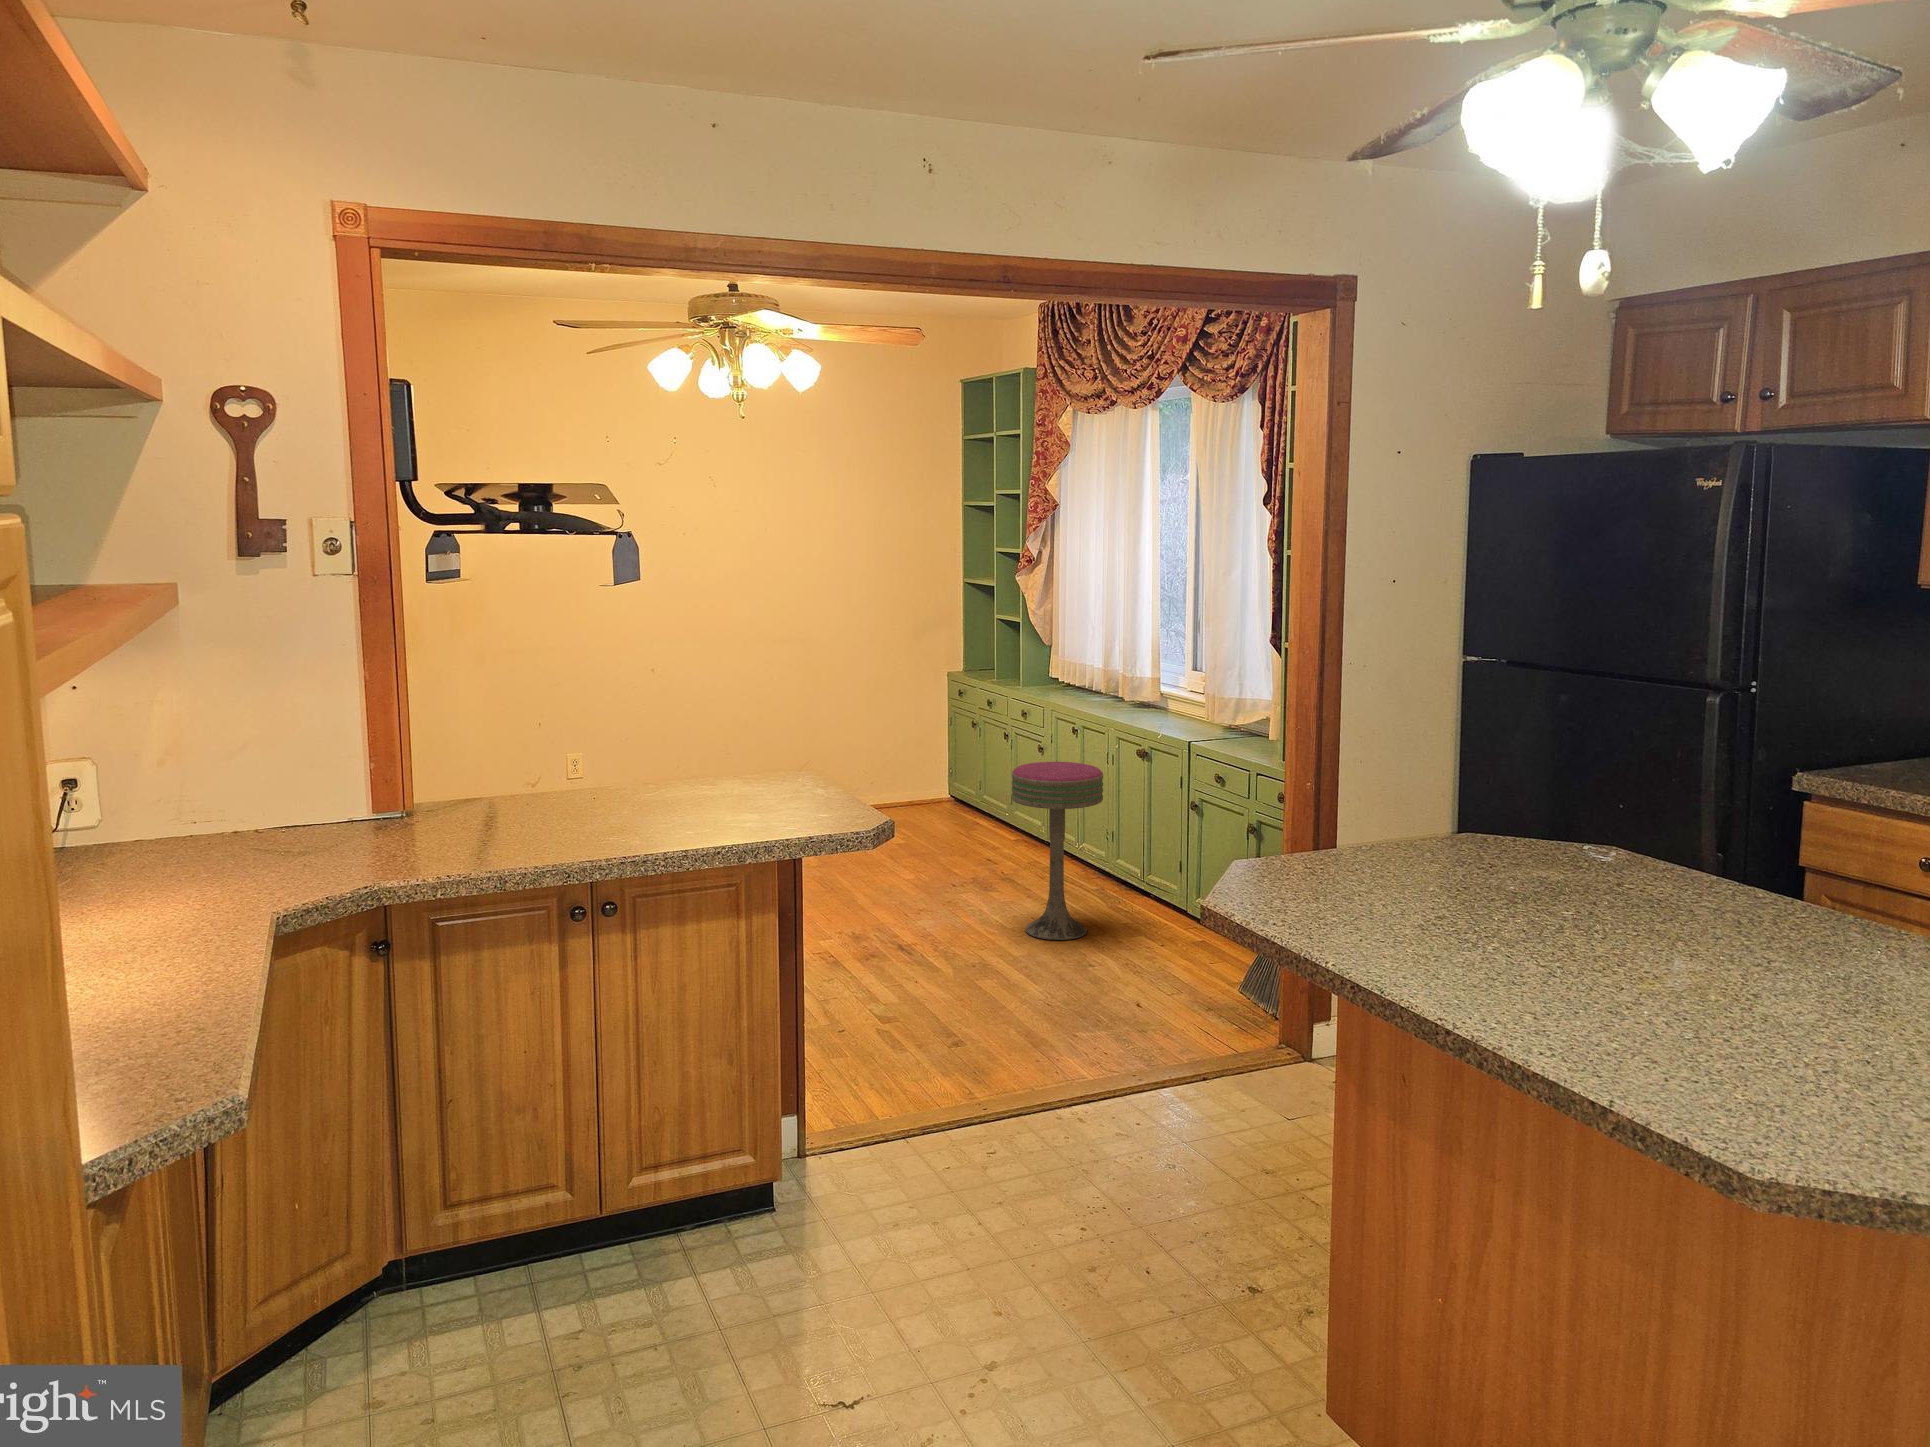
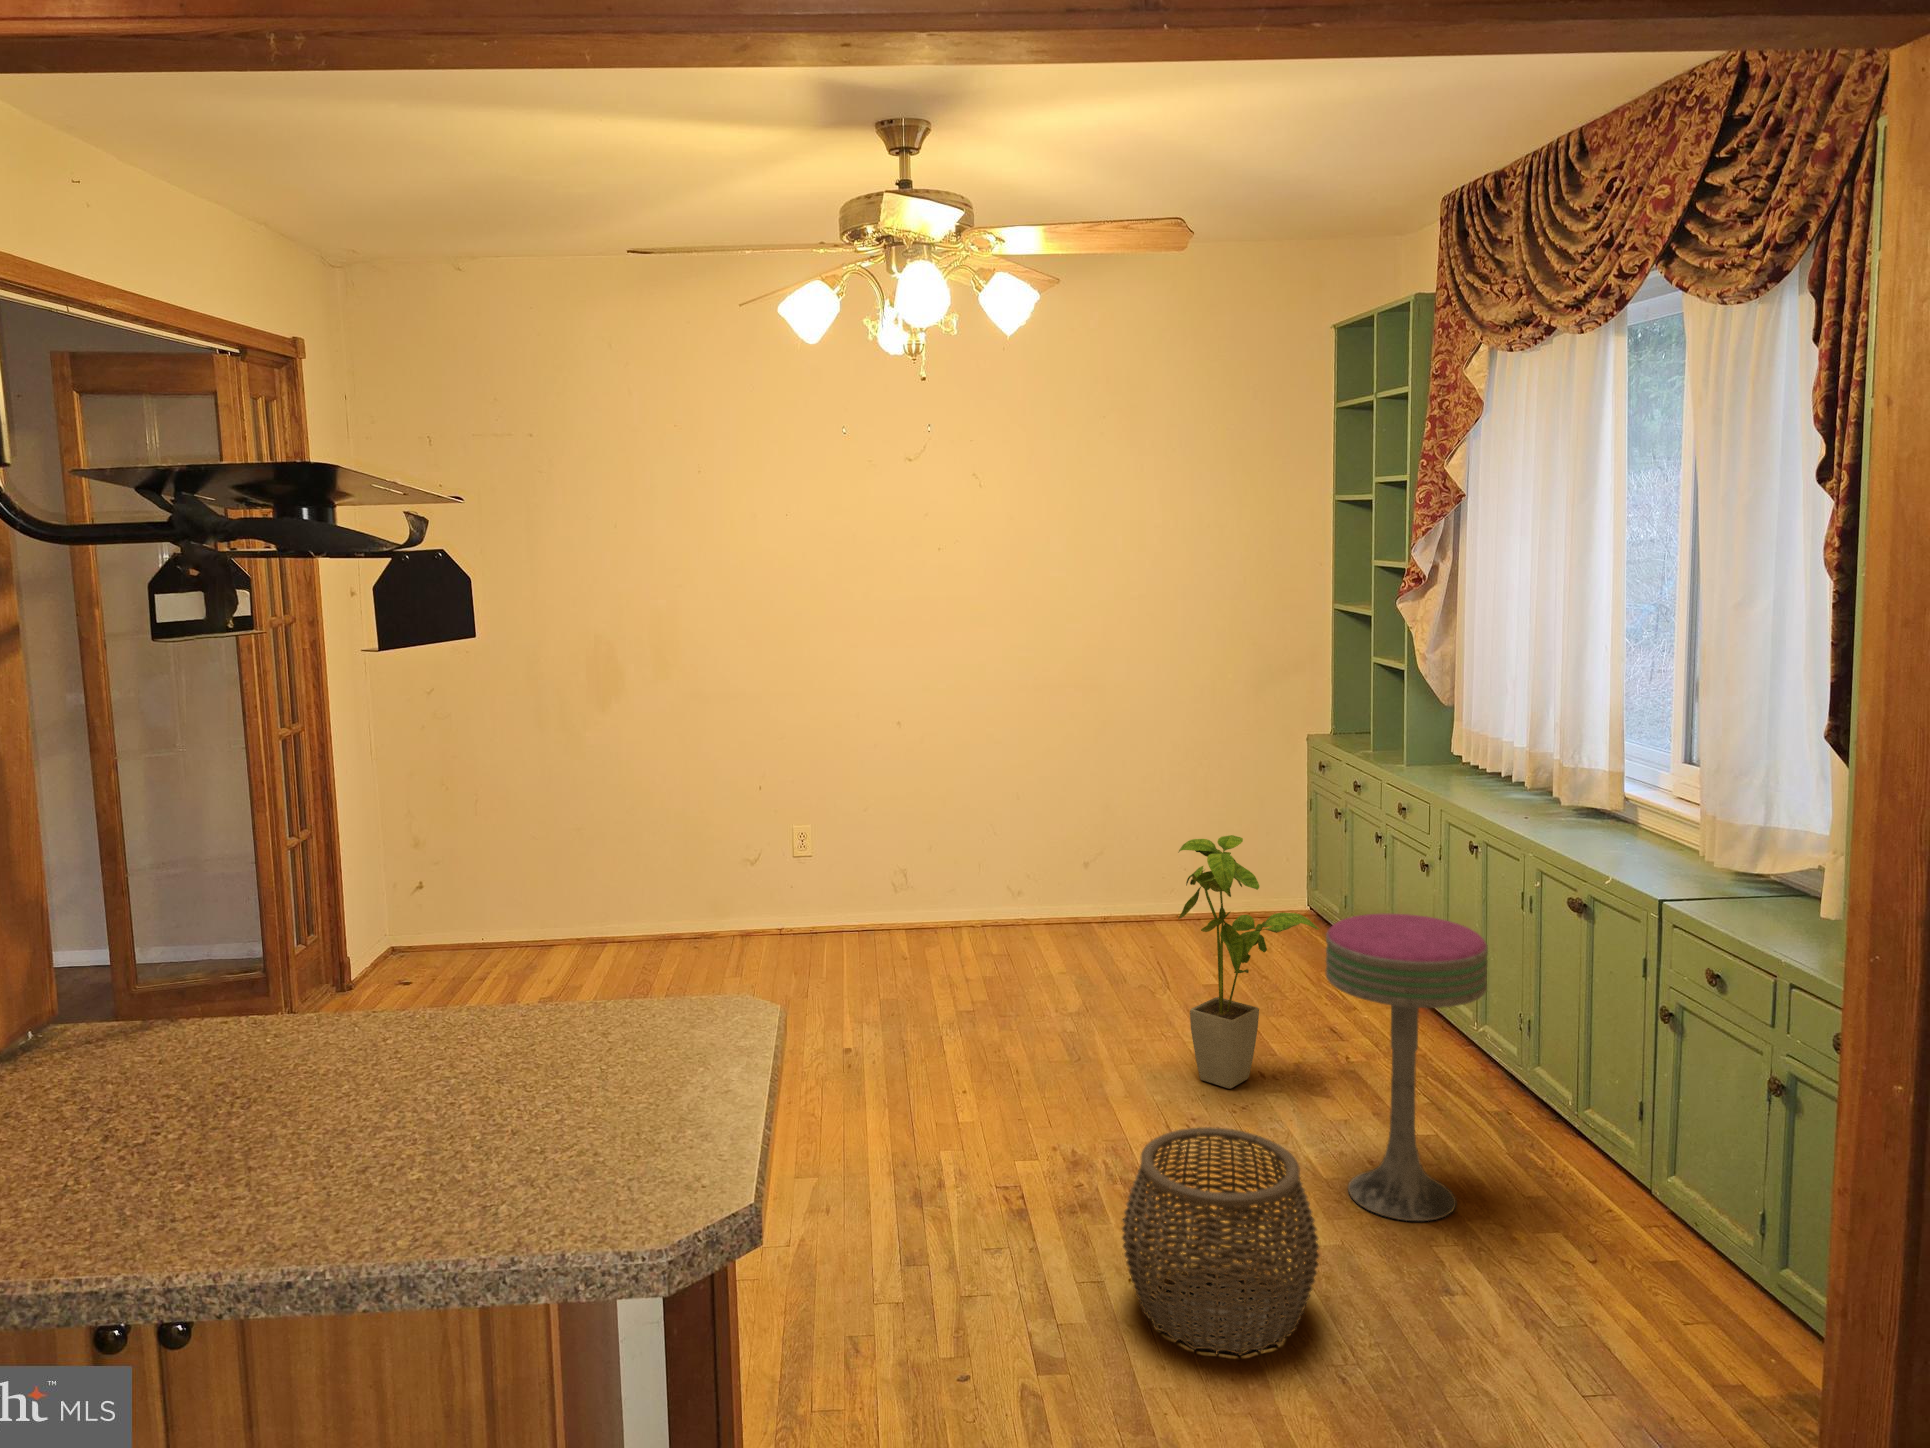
house plant: none [901,726,993,895] -> present [1178,835,1319,1089]
woven basket: none [918,883,1030,1003] -> present [1122,1127,1319,1355]

